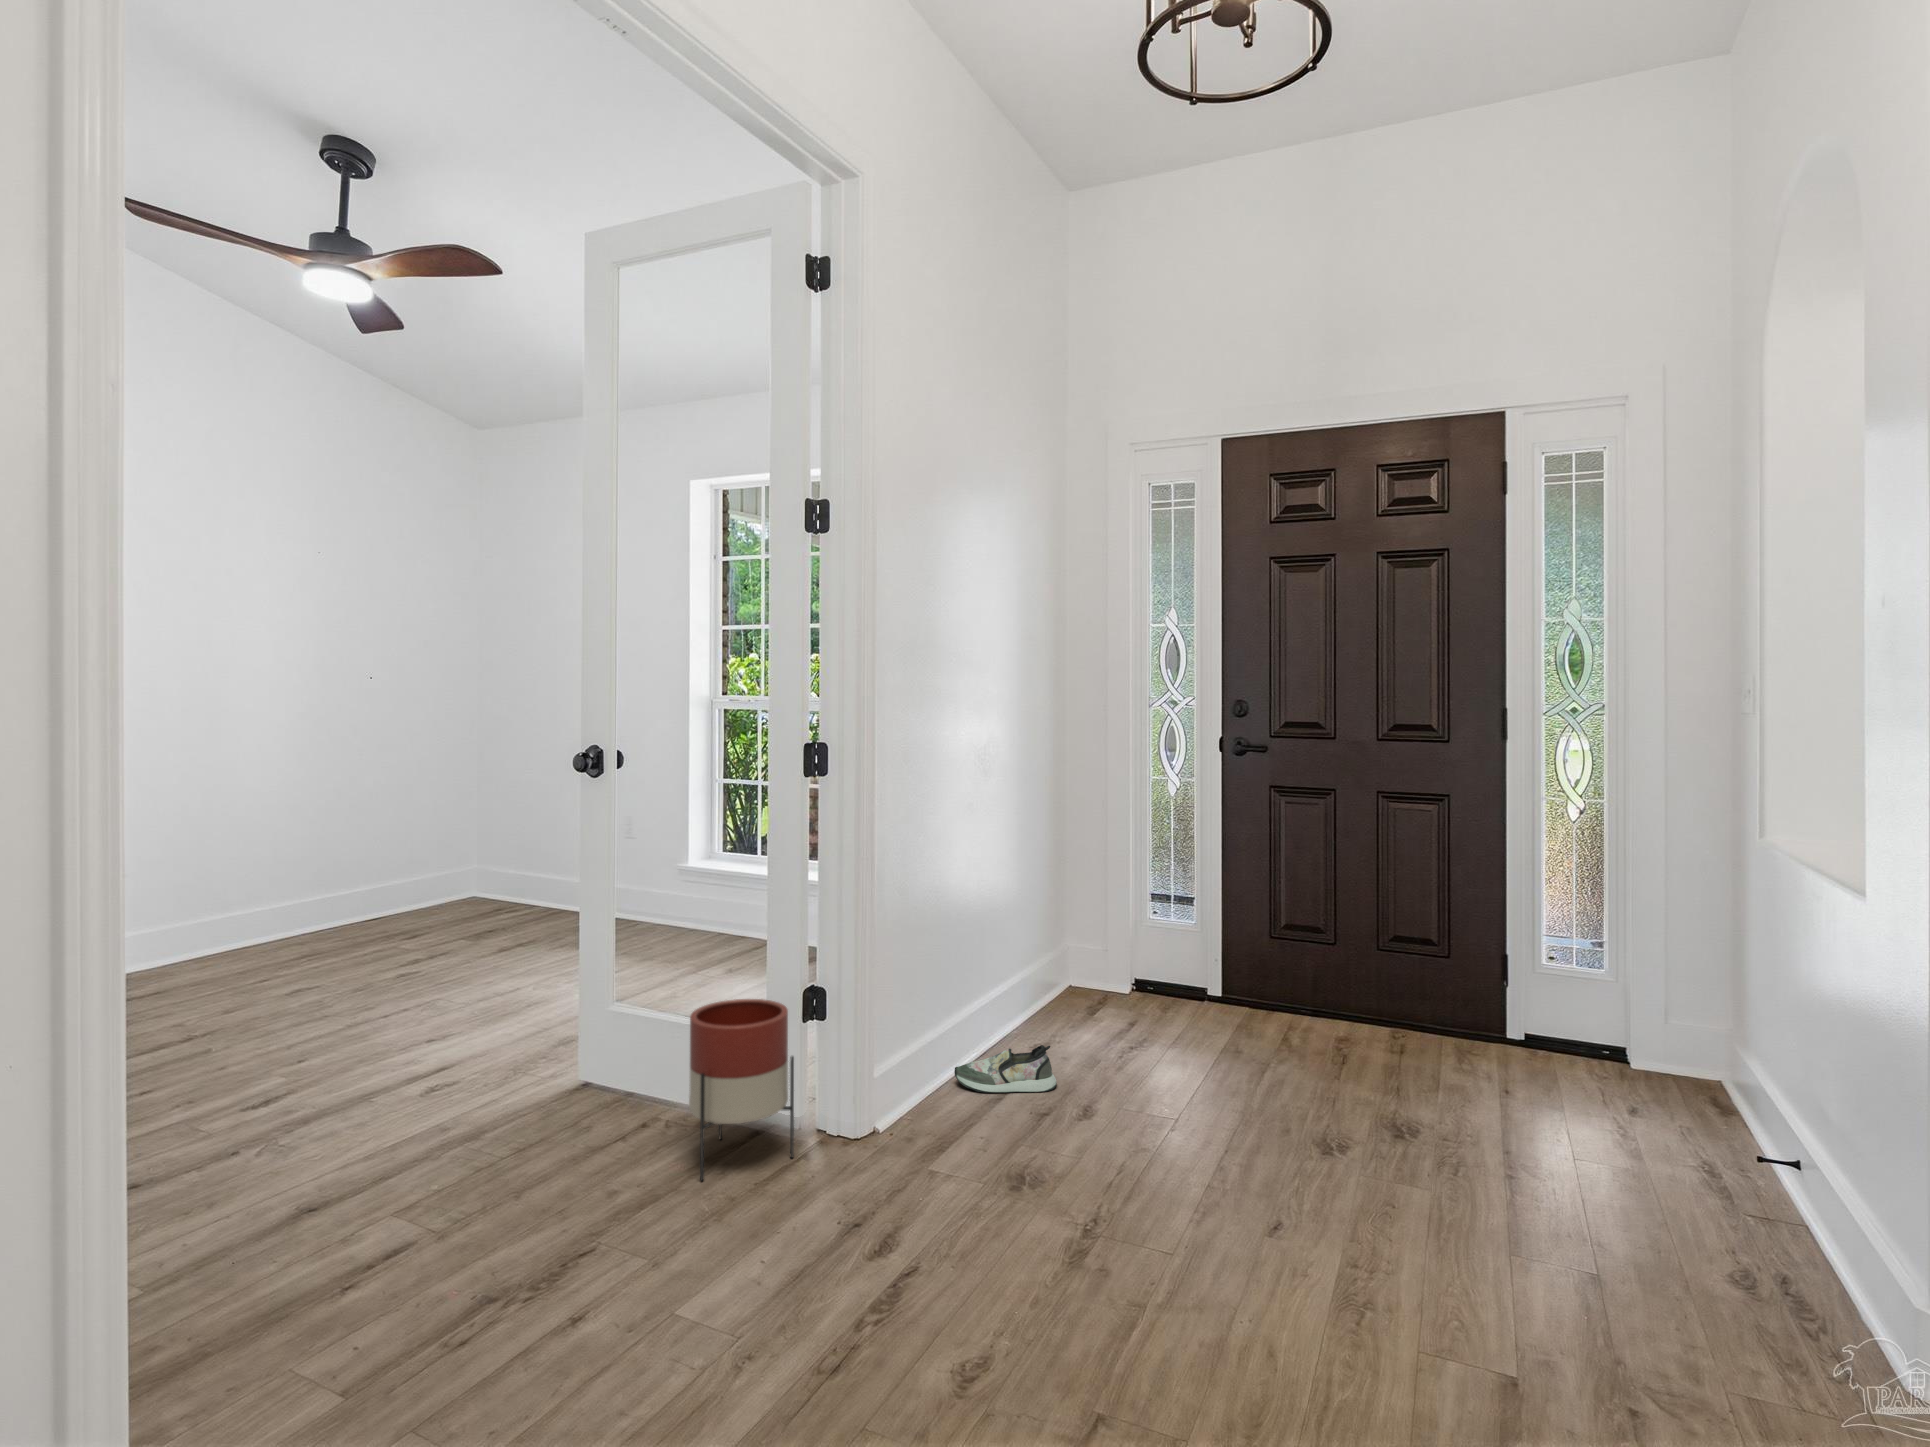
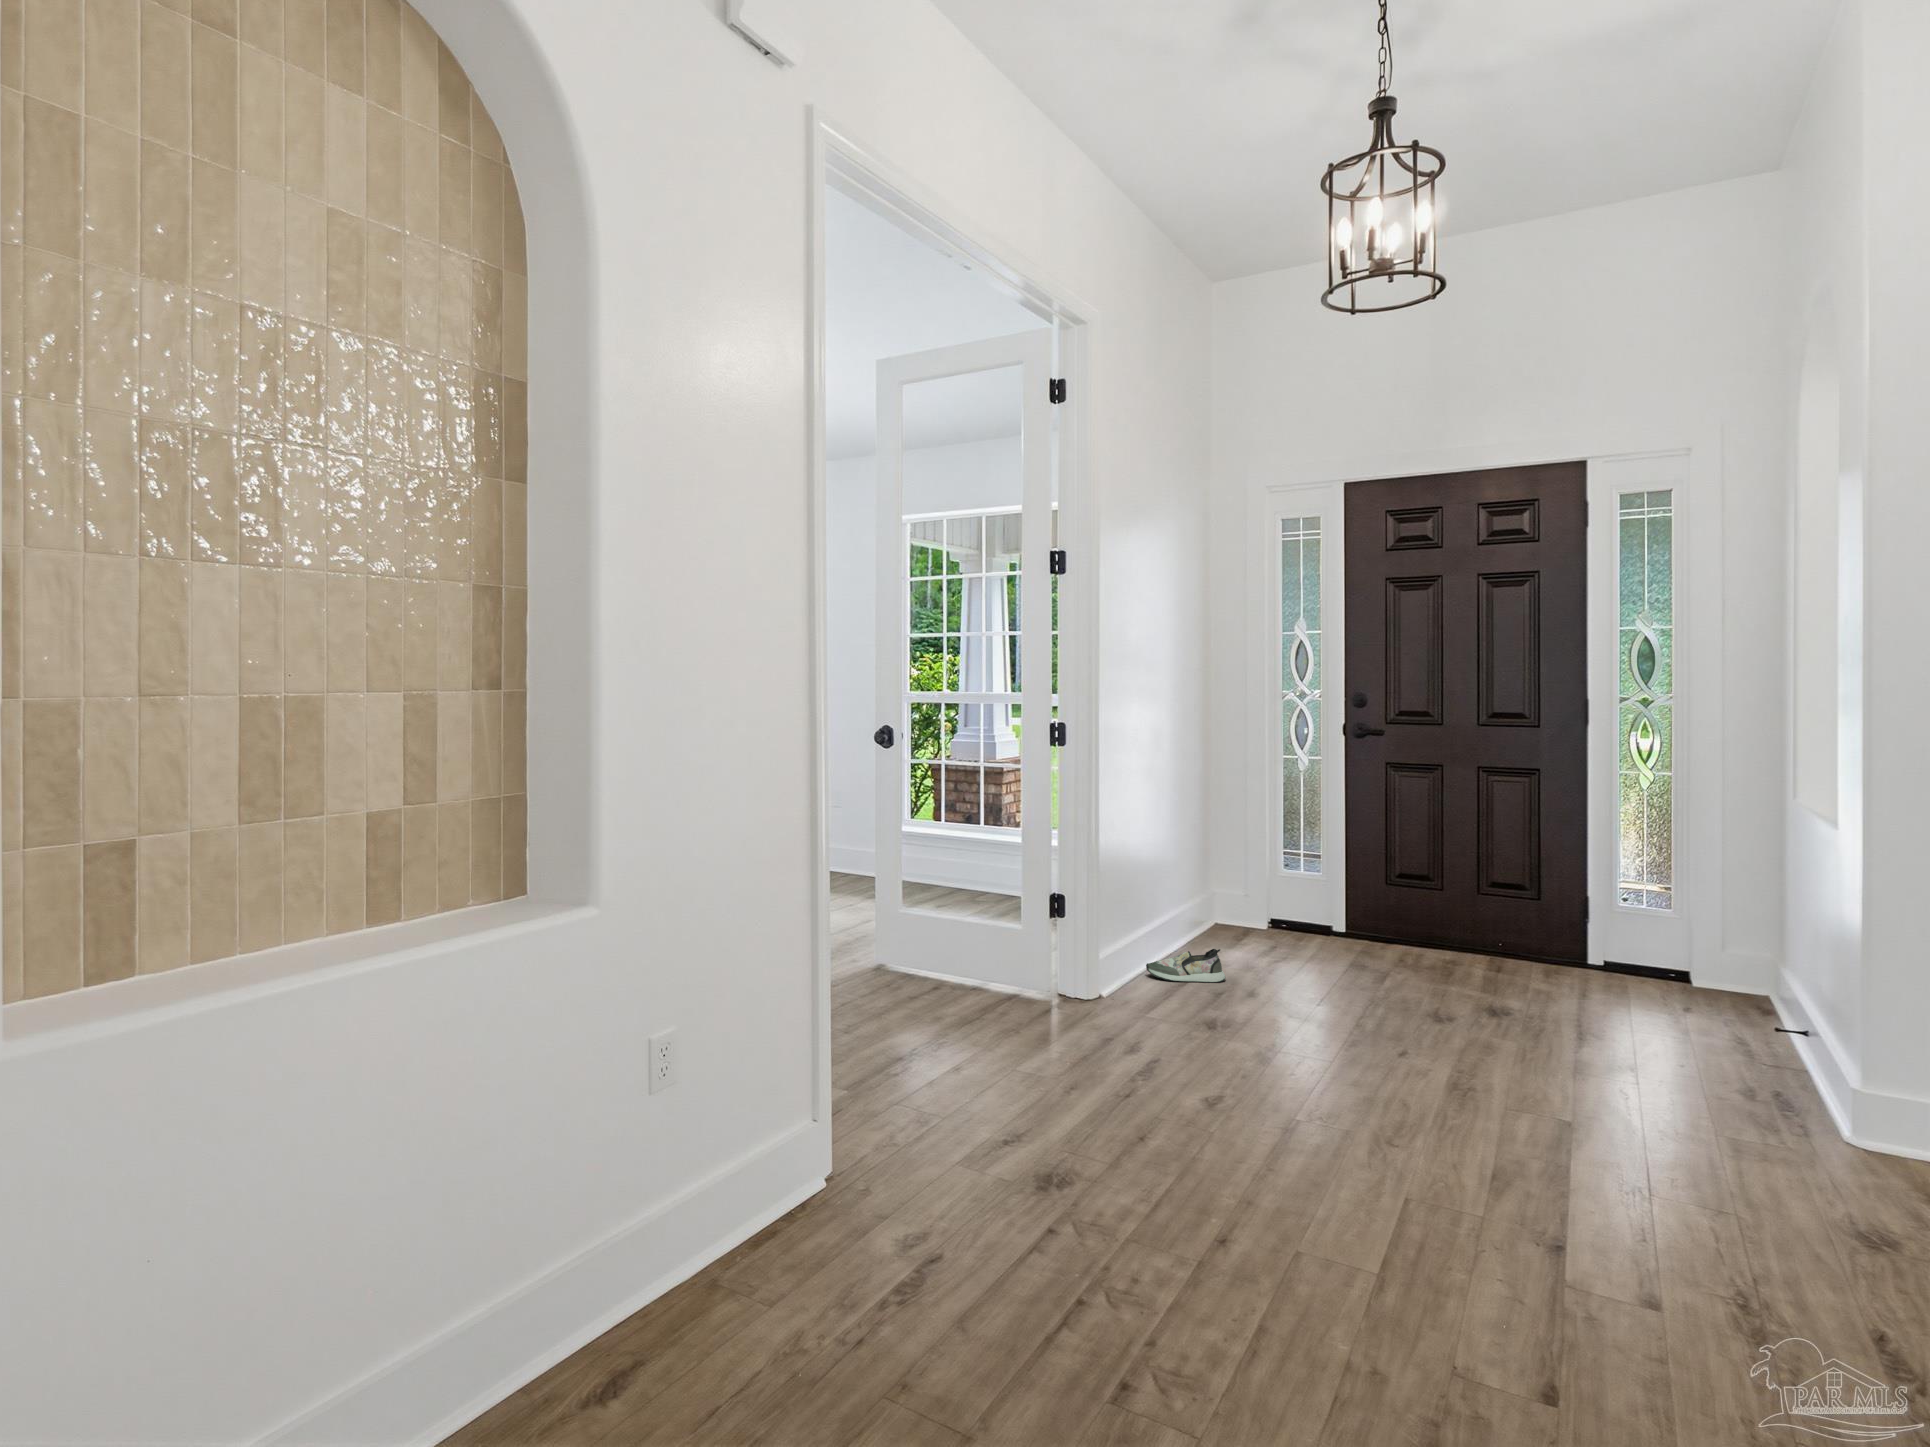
planter: present [689,999,794,1181] -> none [977,897,1050,1015]

